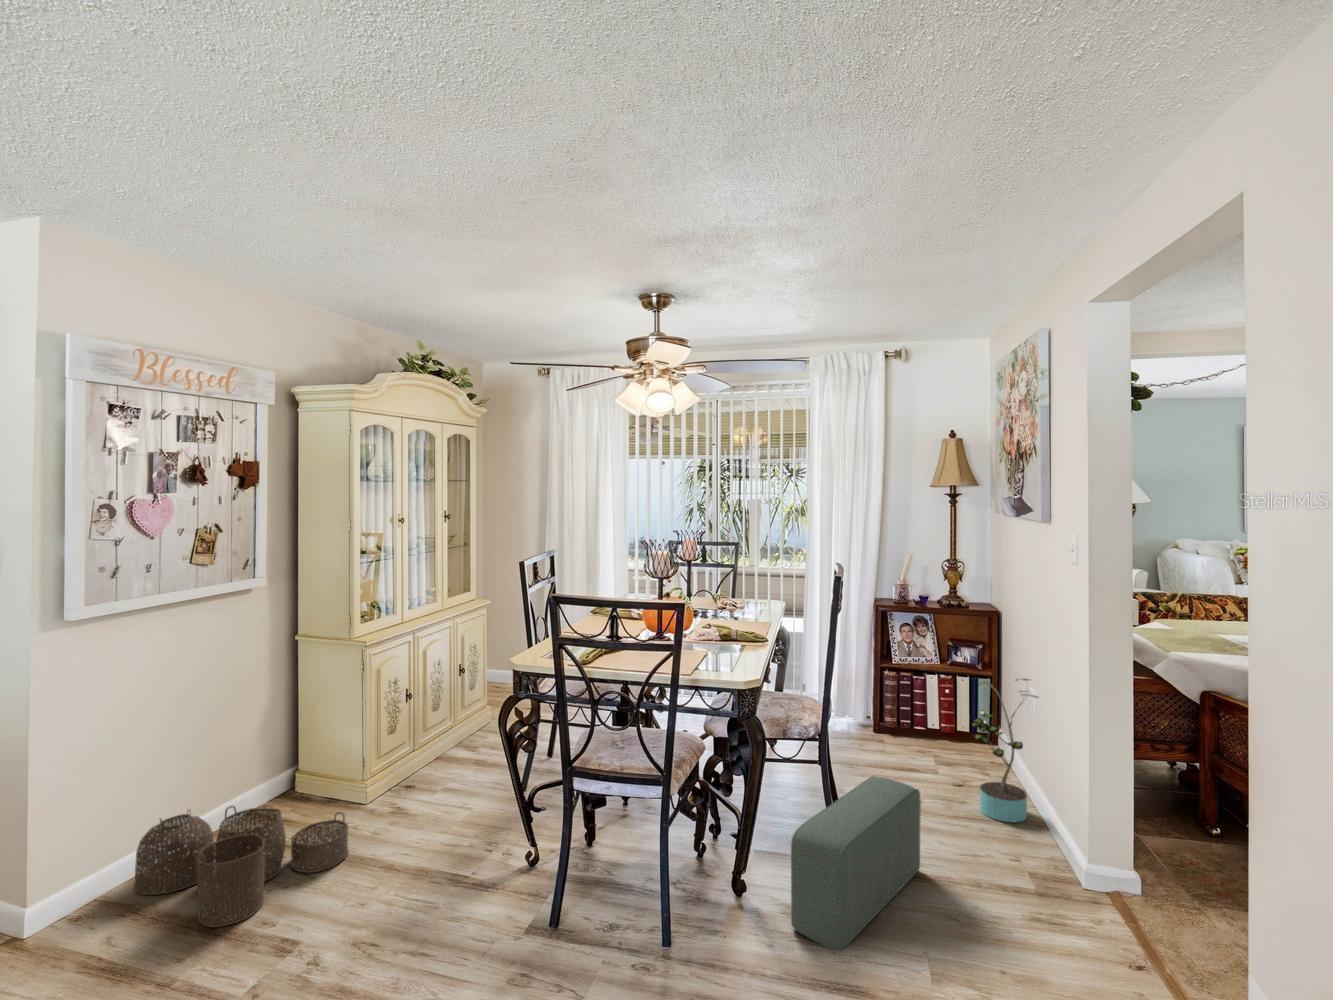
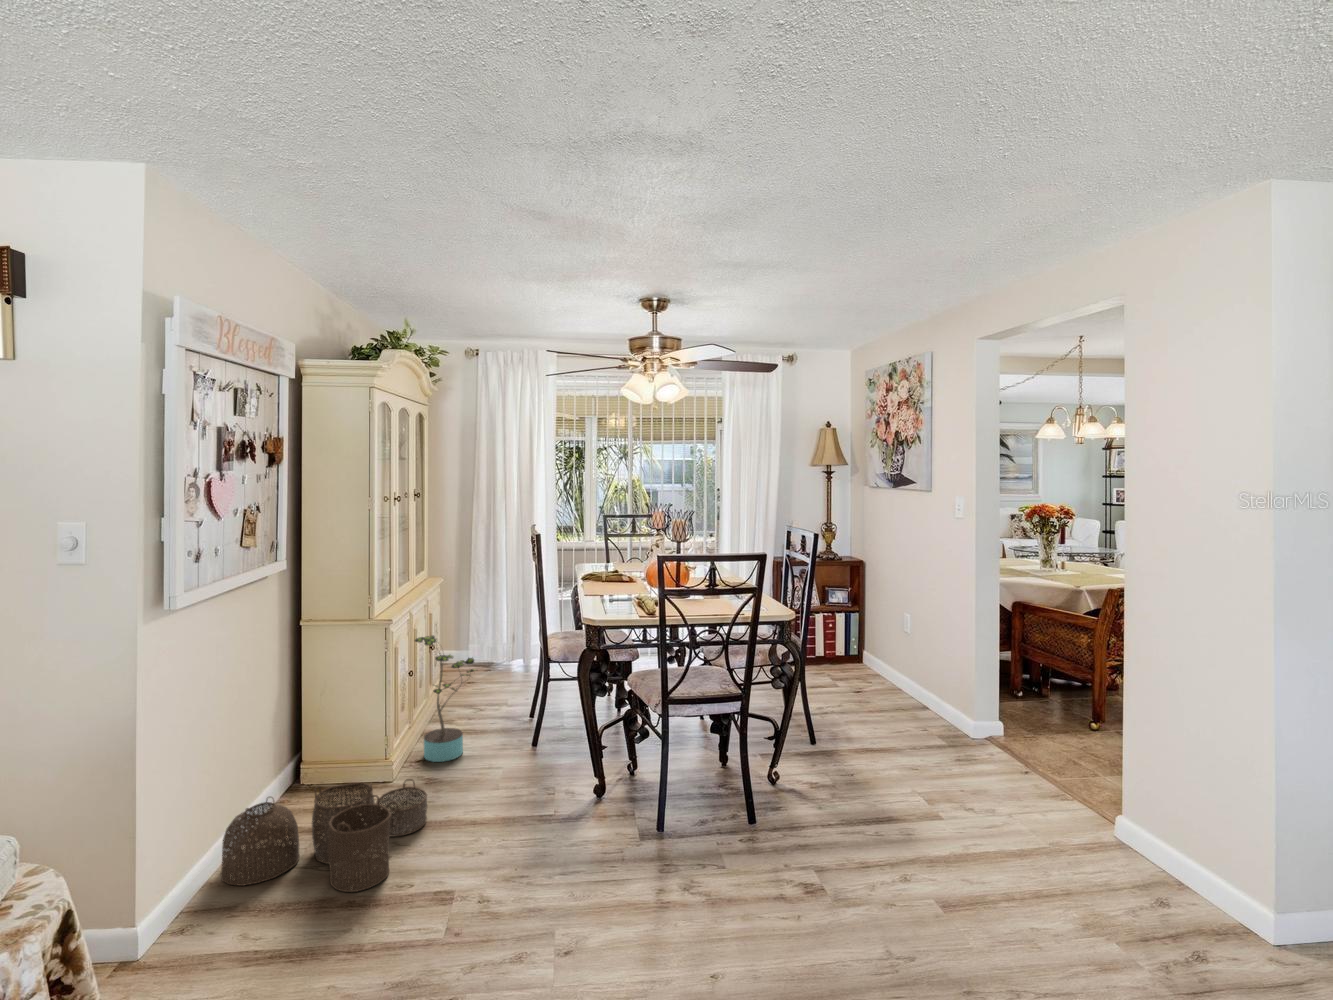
potted plant: present [971,679,1037,822] -> present [415,636,475,762]
pouf: present [791,776,921,951] -> none [825,684,878,800]

